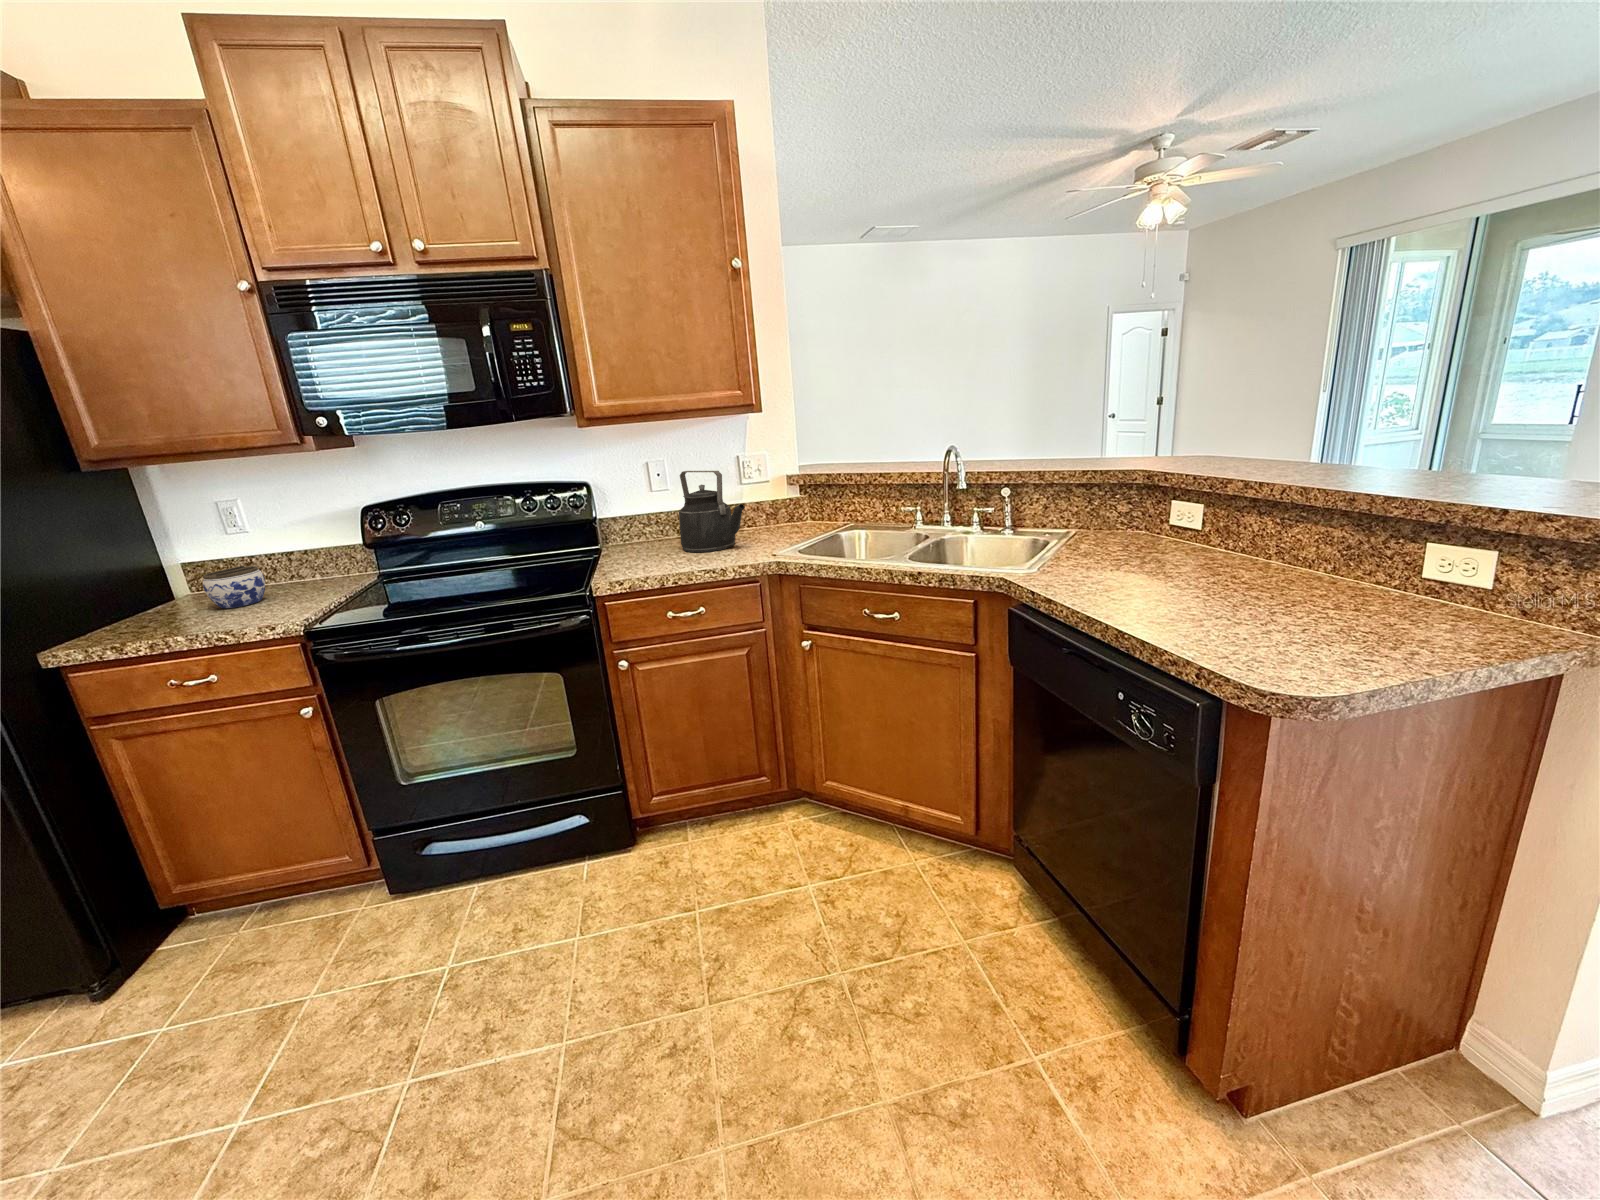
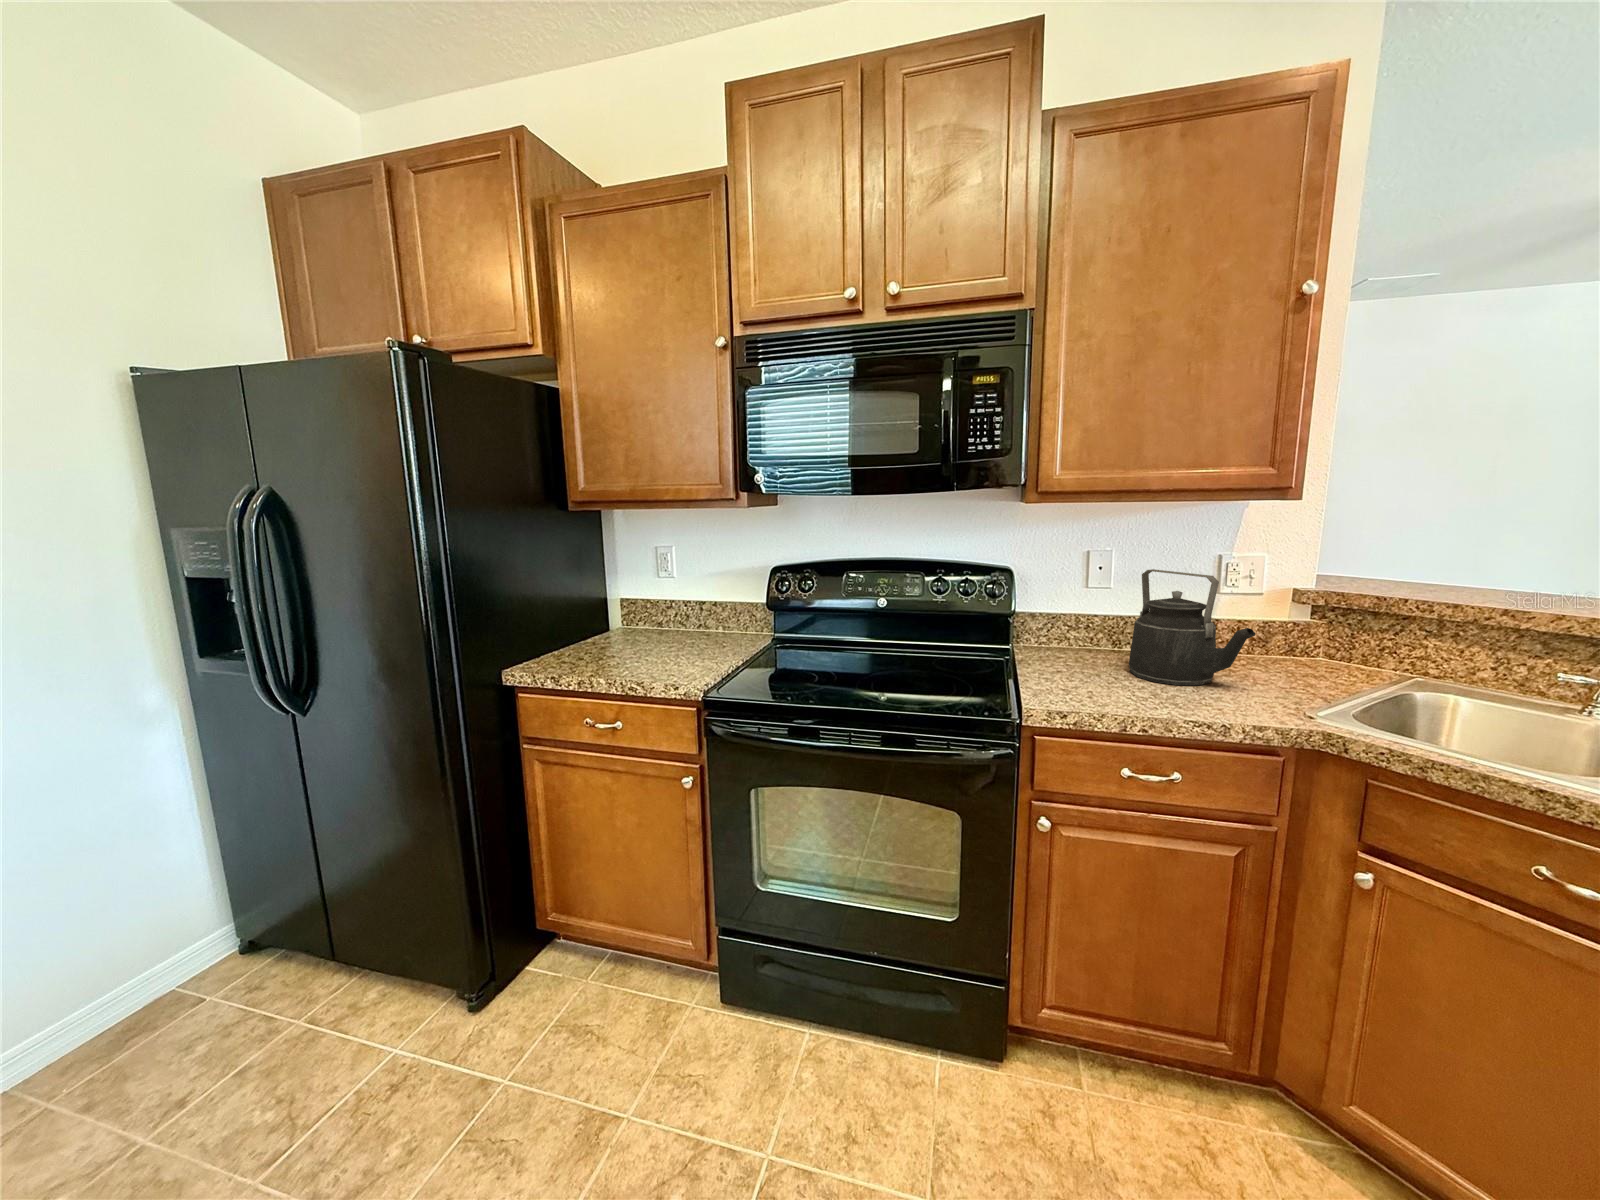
jar: present [203,566,265,608] -> none [632,610,679,650]

